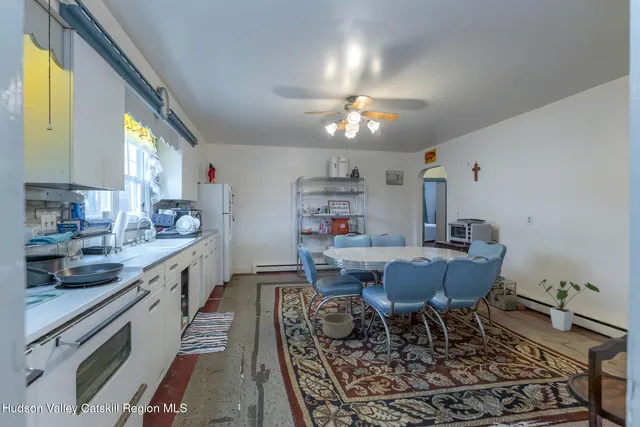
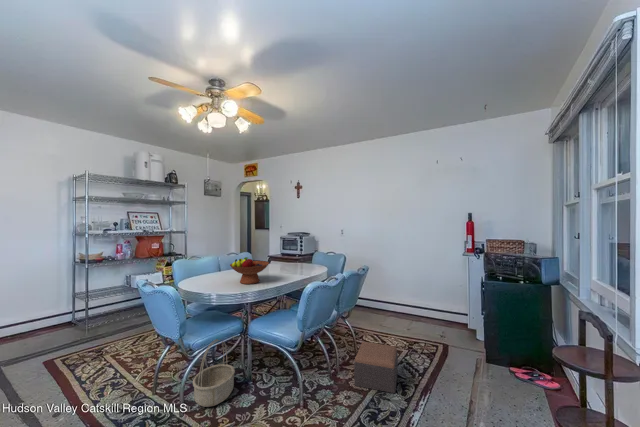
fruit bowl: none [357,232,391,255] -> present [230,257,269,284]
house plant: present [539,279,599,331] -> none [362,274,391,313]
footstool: none [455,339,525,399] -> present [354,342,398,393]

